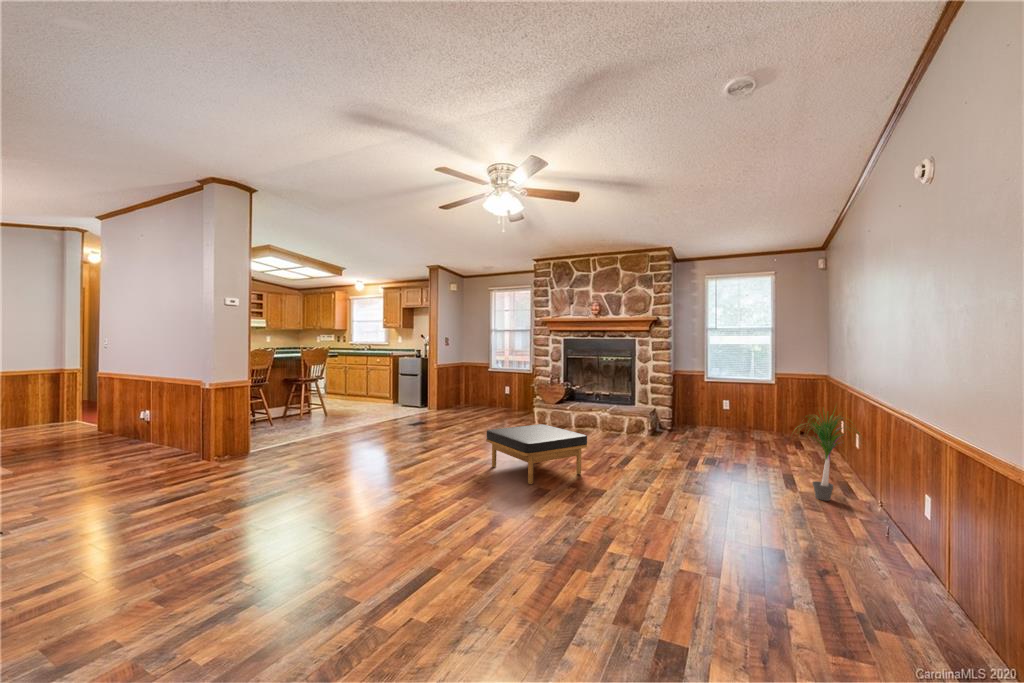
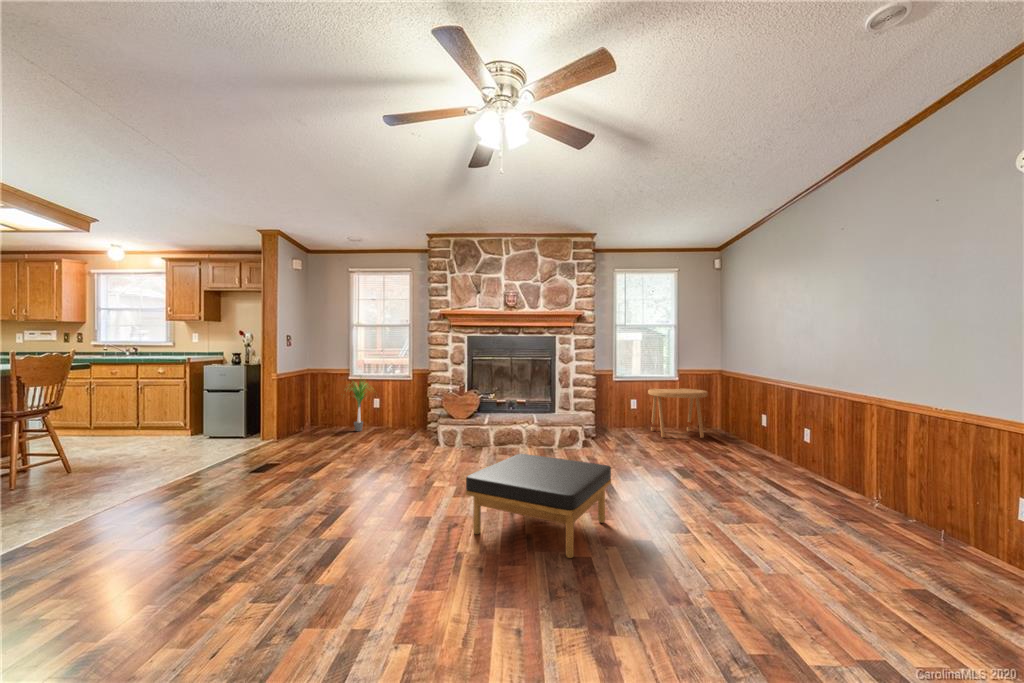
side table: none [731,390,794,440] -> present [648,389,708,438]
potted plant: present [809,411,859,501] -> present [352,381,368,431]

